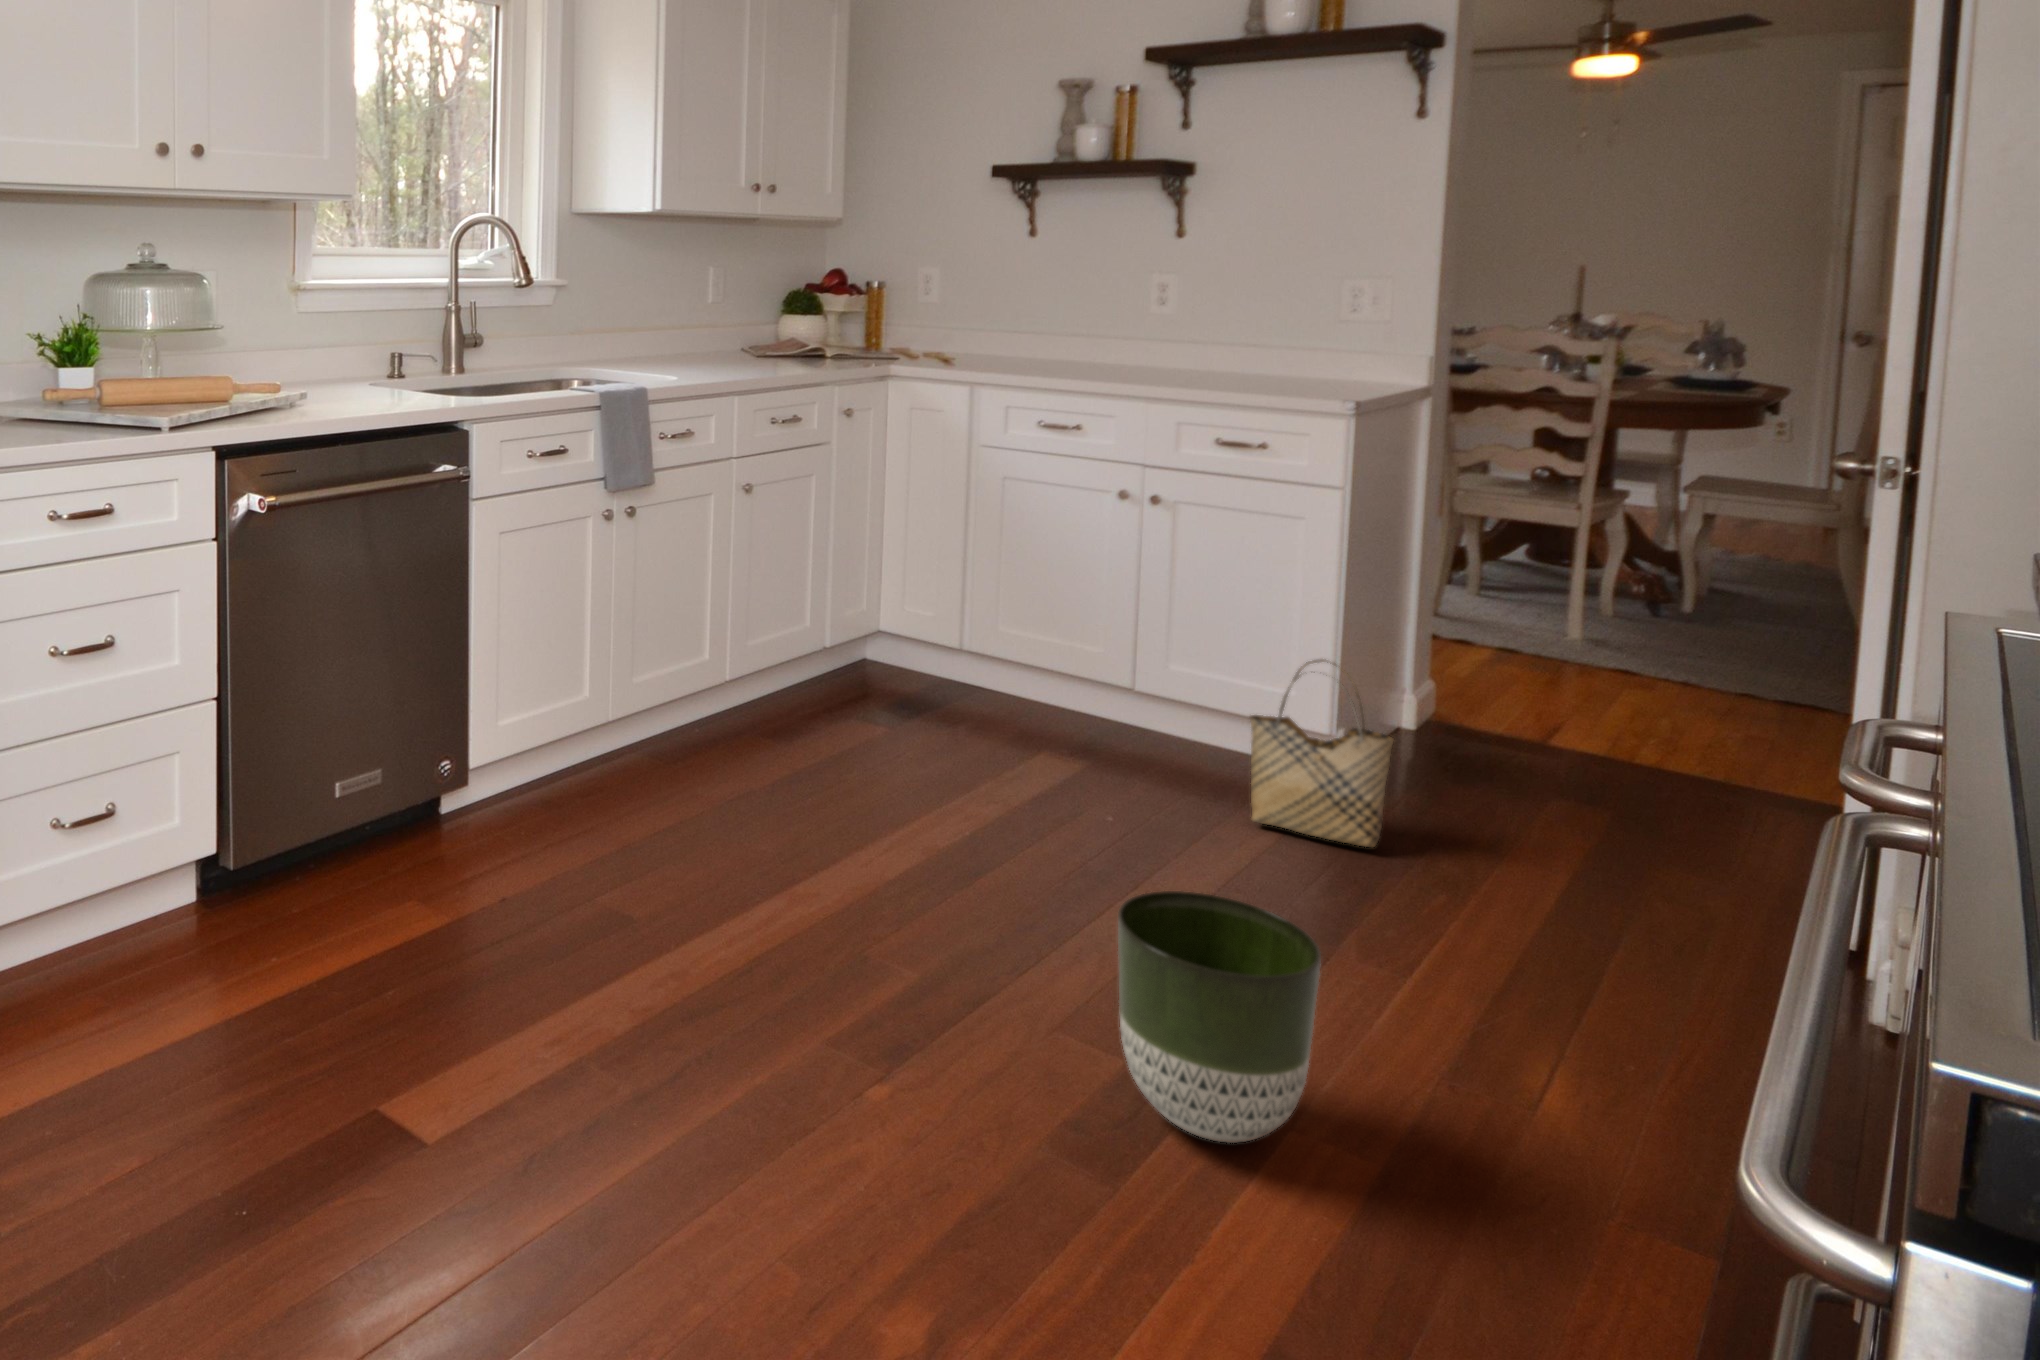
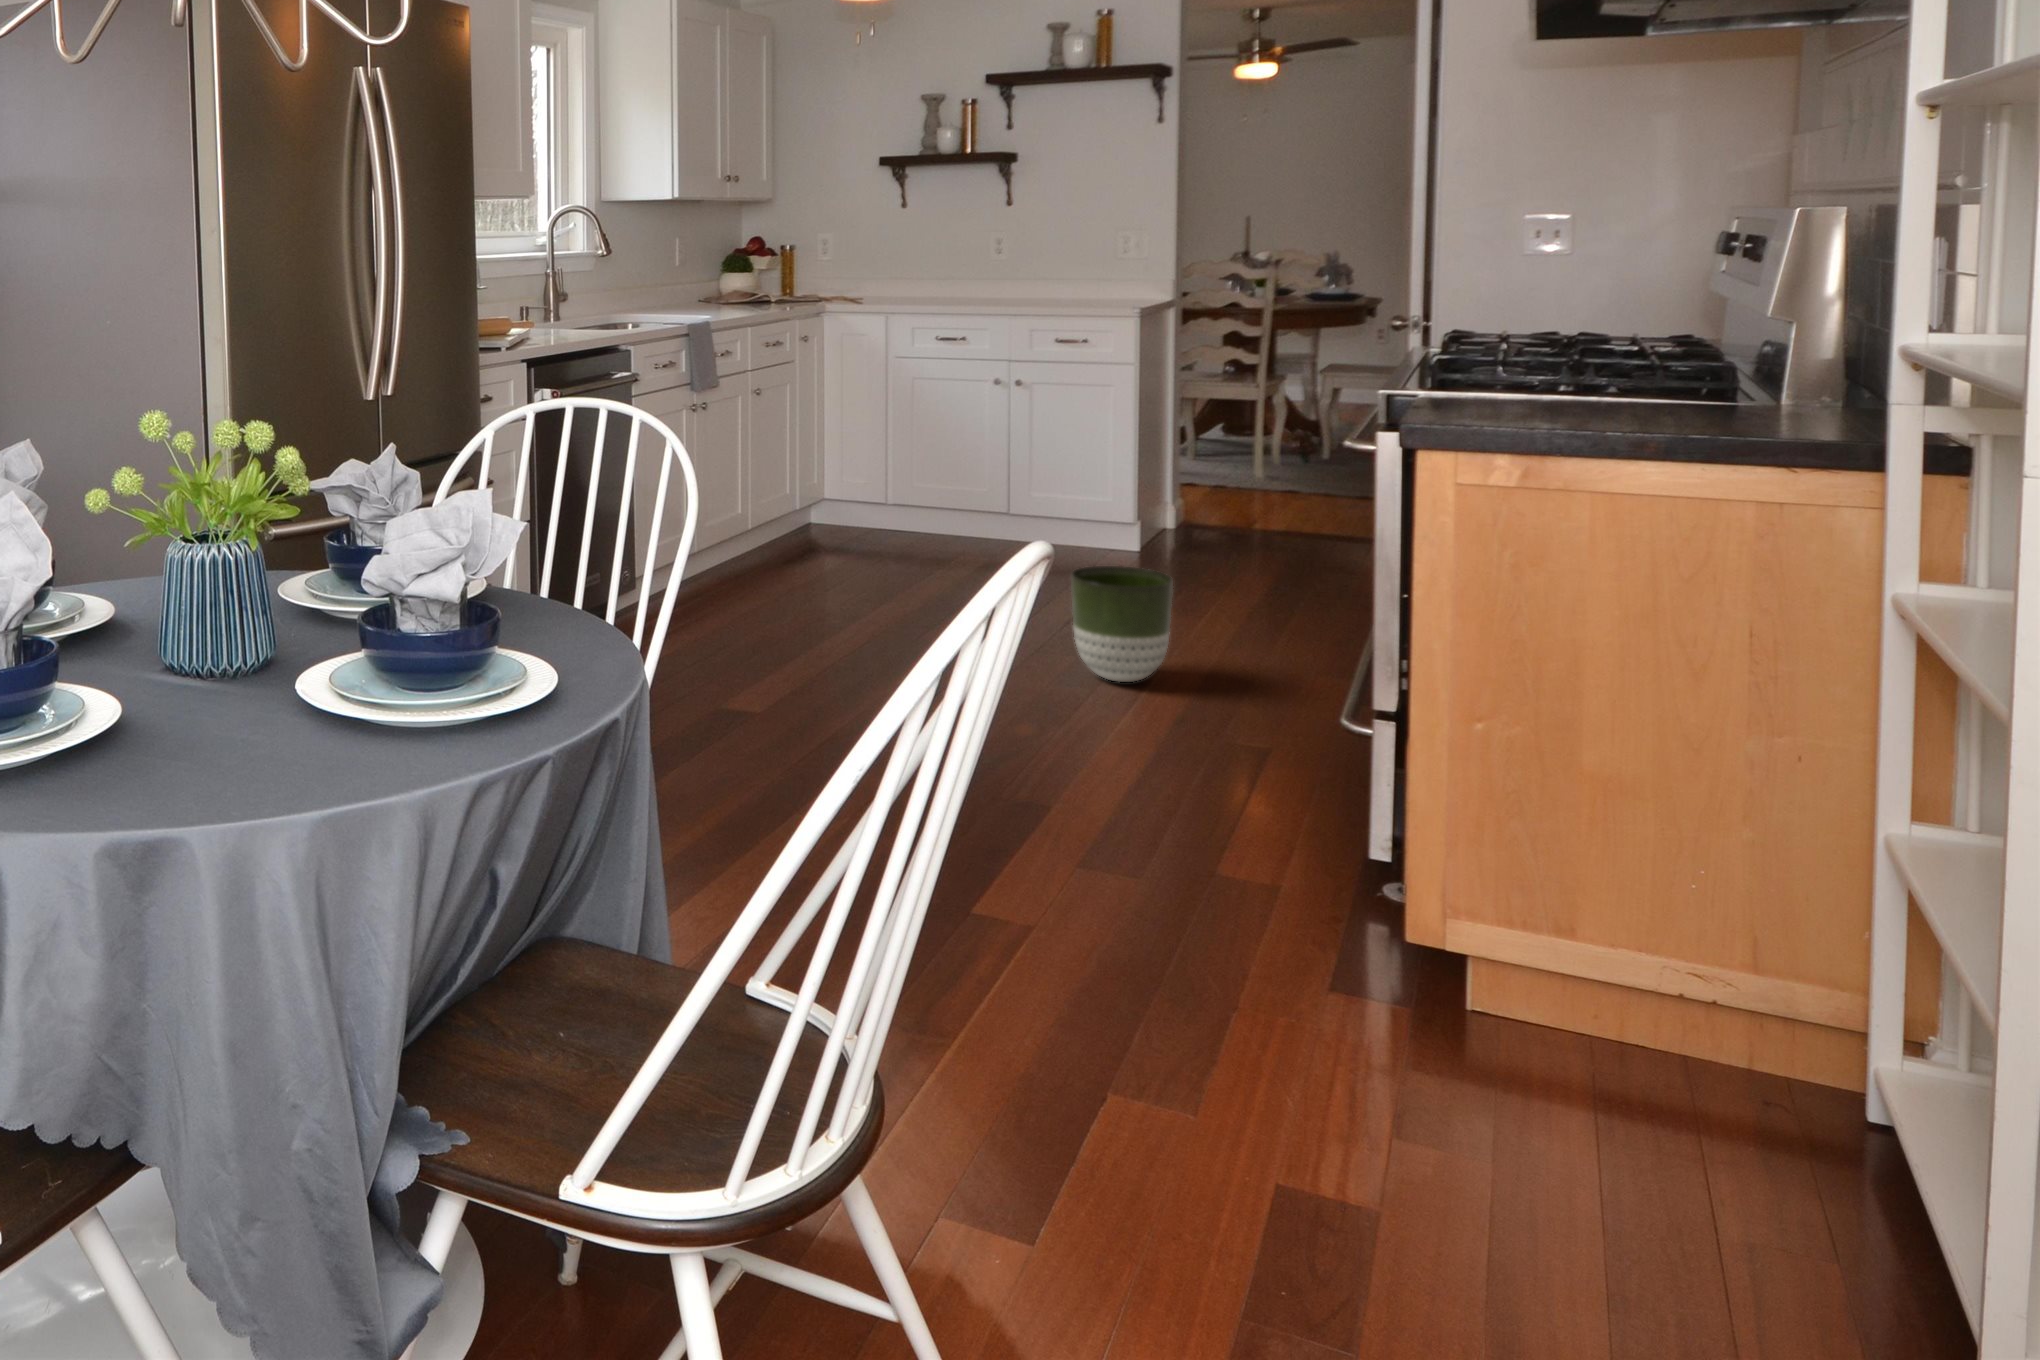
woven basket: present [1250,660,1393,847] -> none [1091,469,1175,578]

